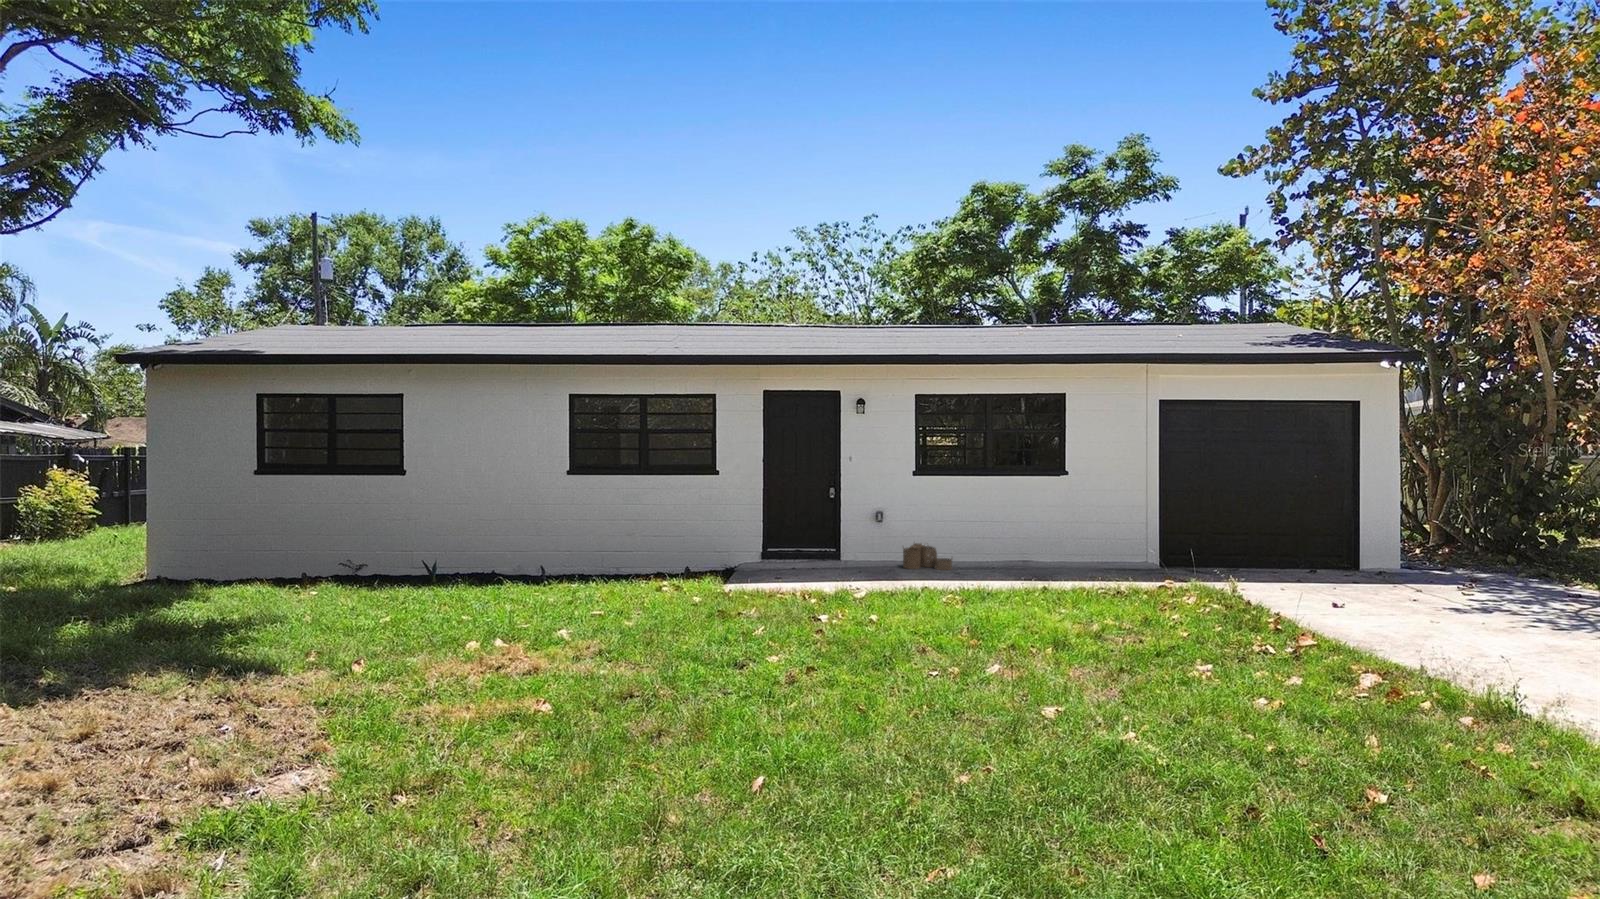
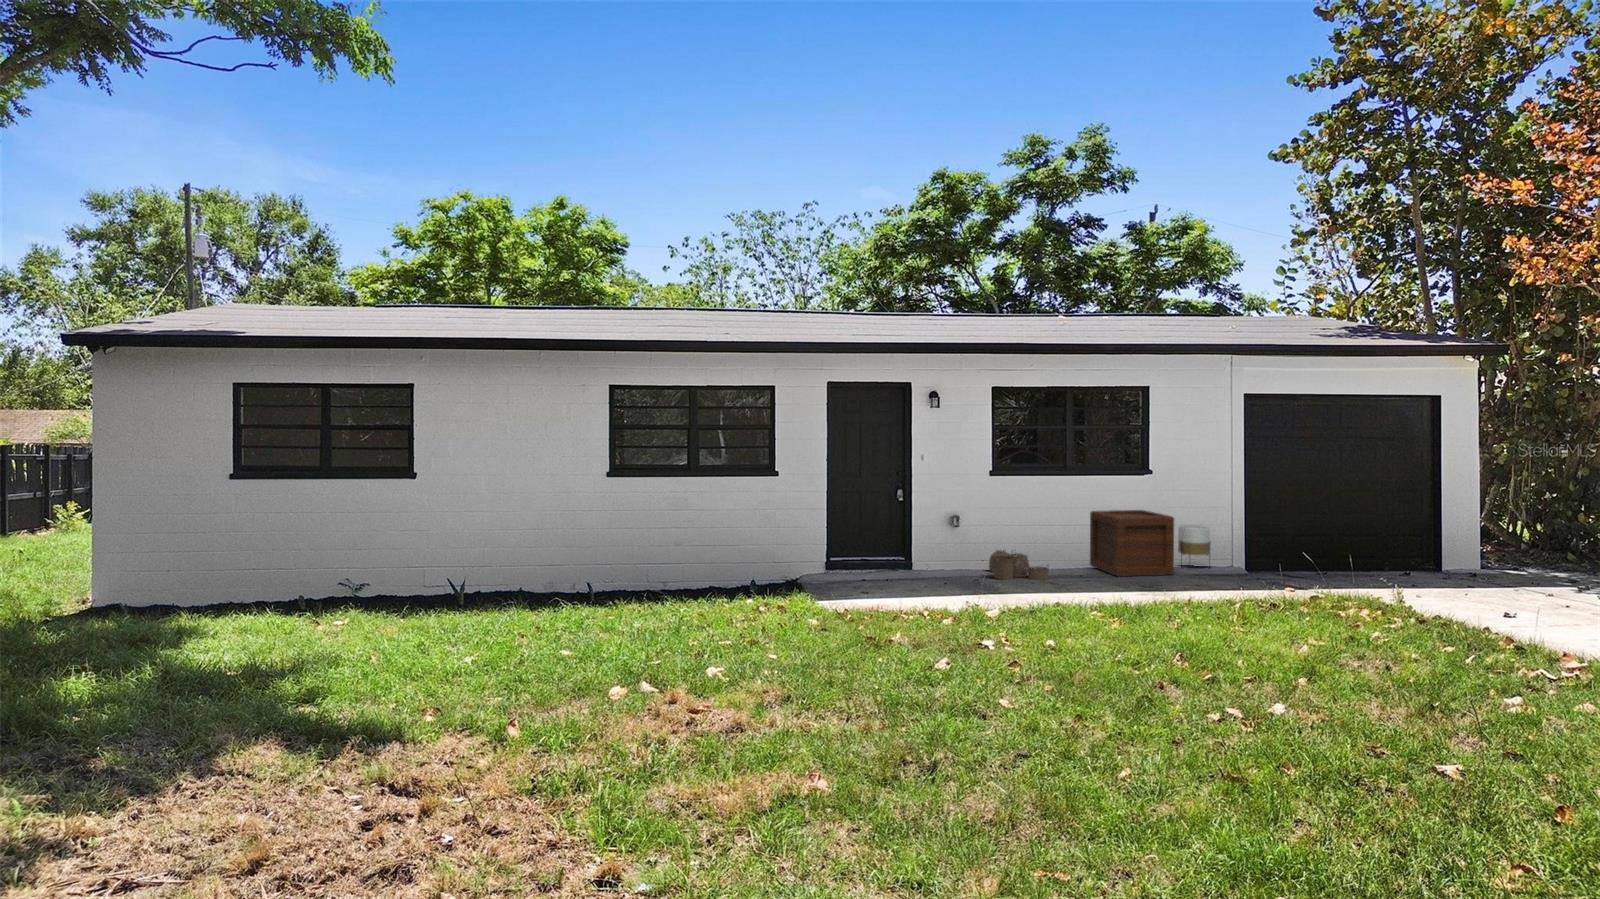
wooden crate: none [1004,510,1072,570] -> present [1090,510,1174,577]
planter: none [1088,525,1116,566] -> present [1178,525,1210,555]

